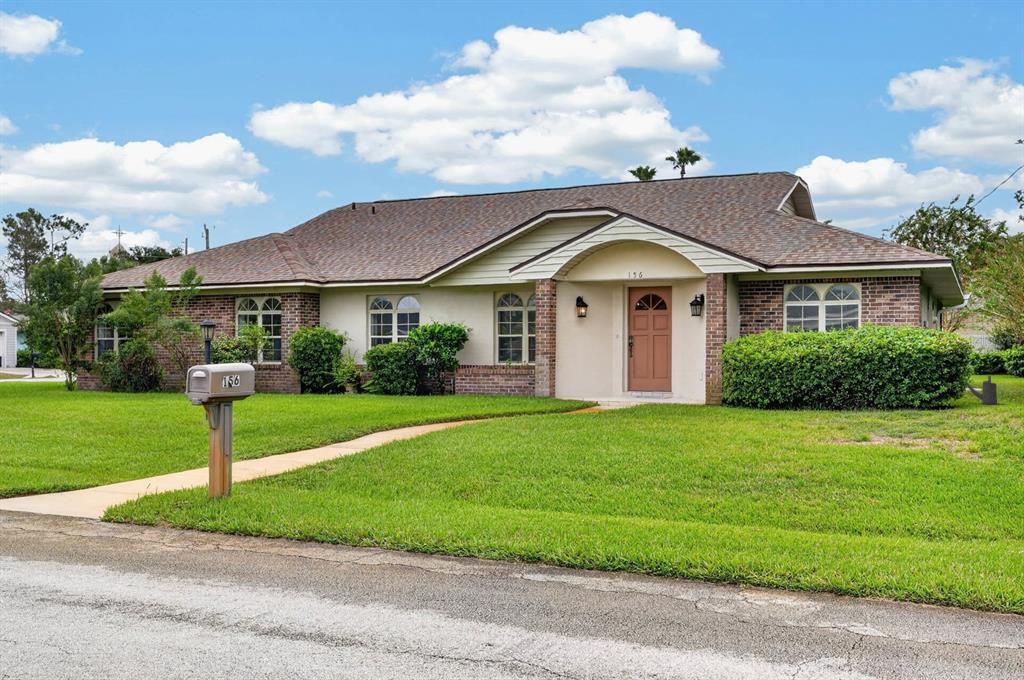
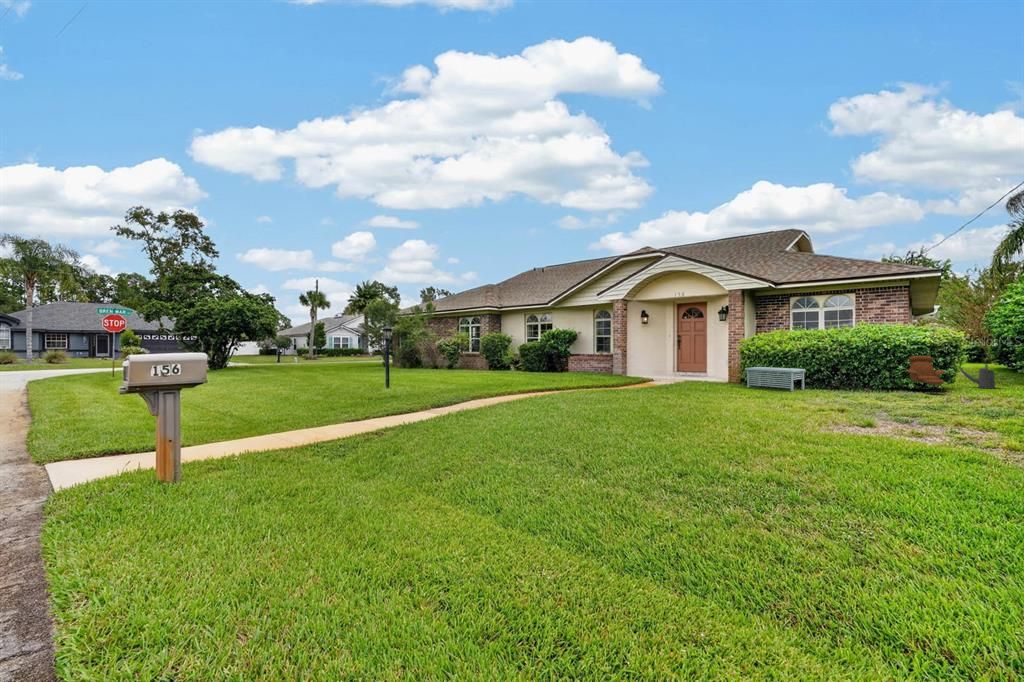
lounge chair: none [910,366,949,411] -> present [906,356,945,393]
storage bench: none [731,382,804,414] -> present [745,367,805,392]

